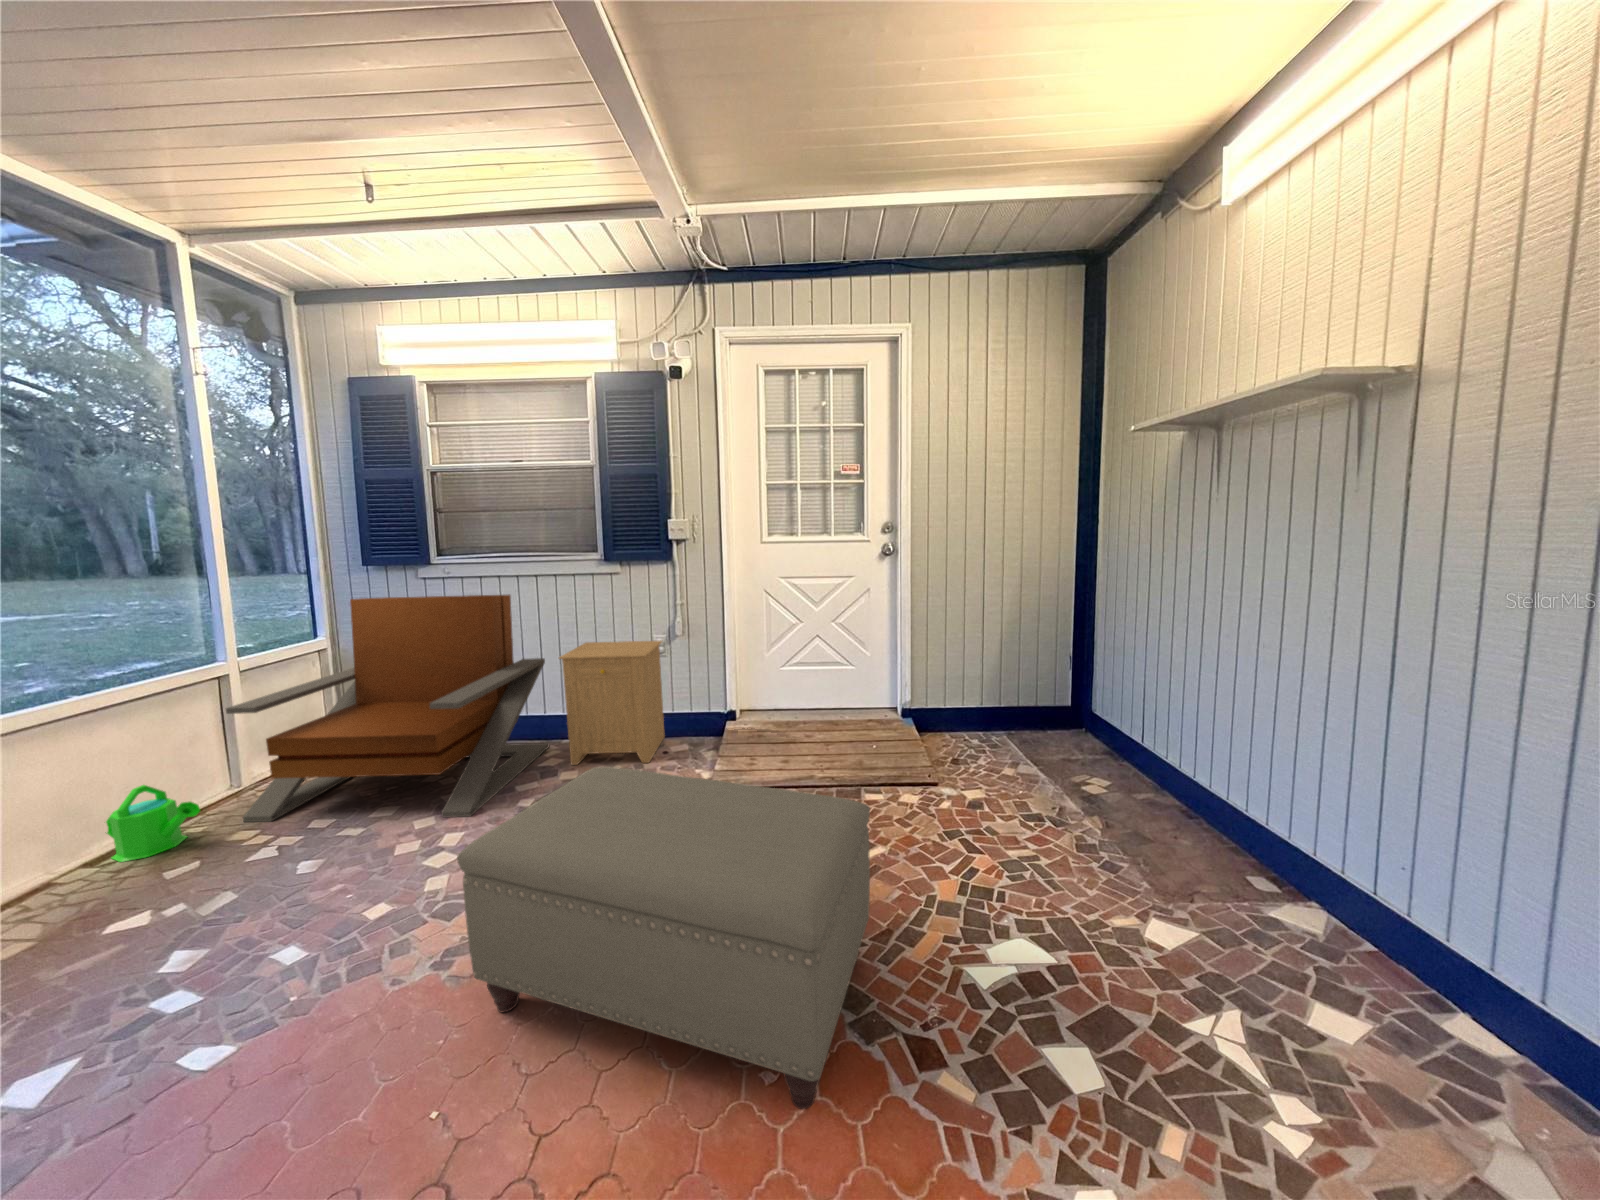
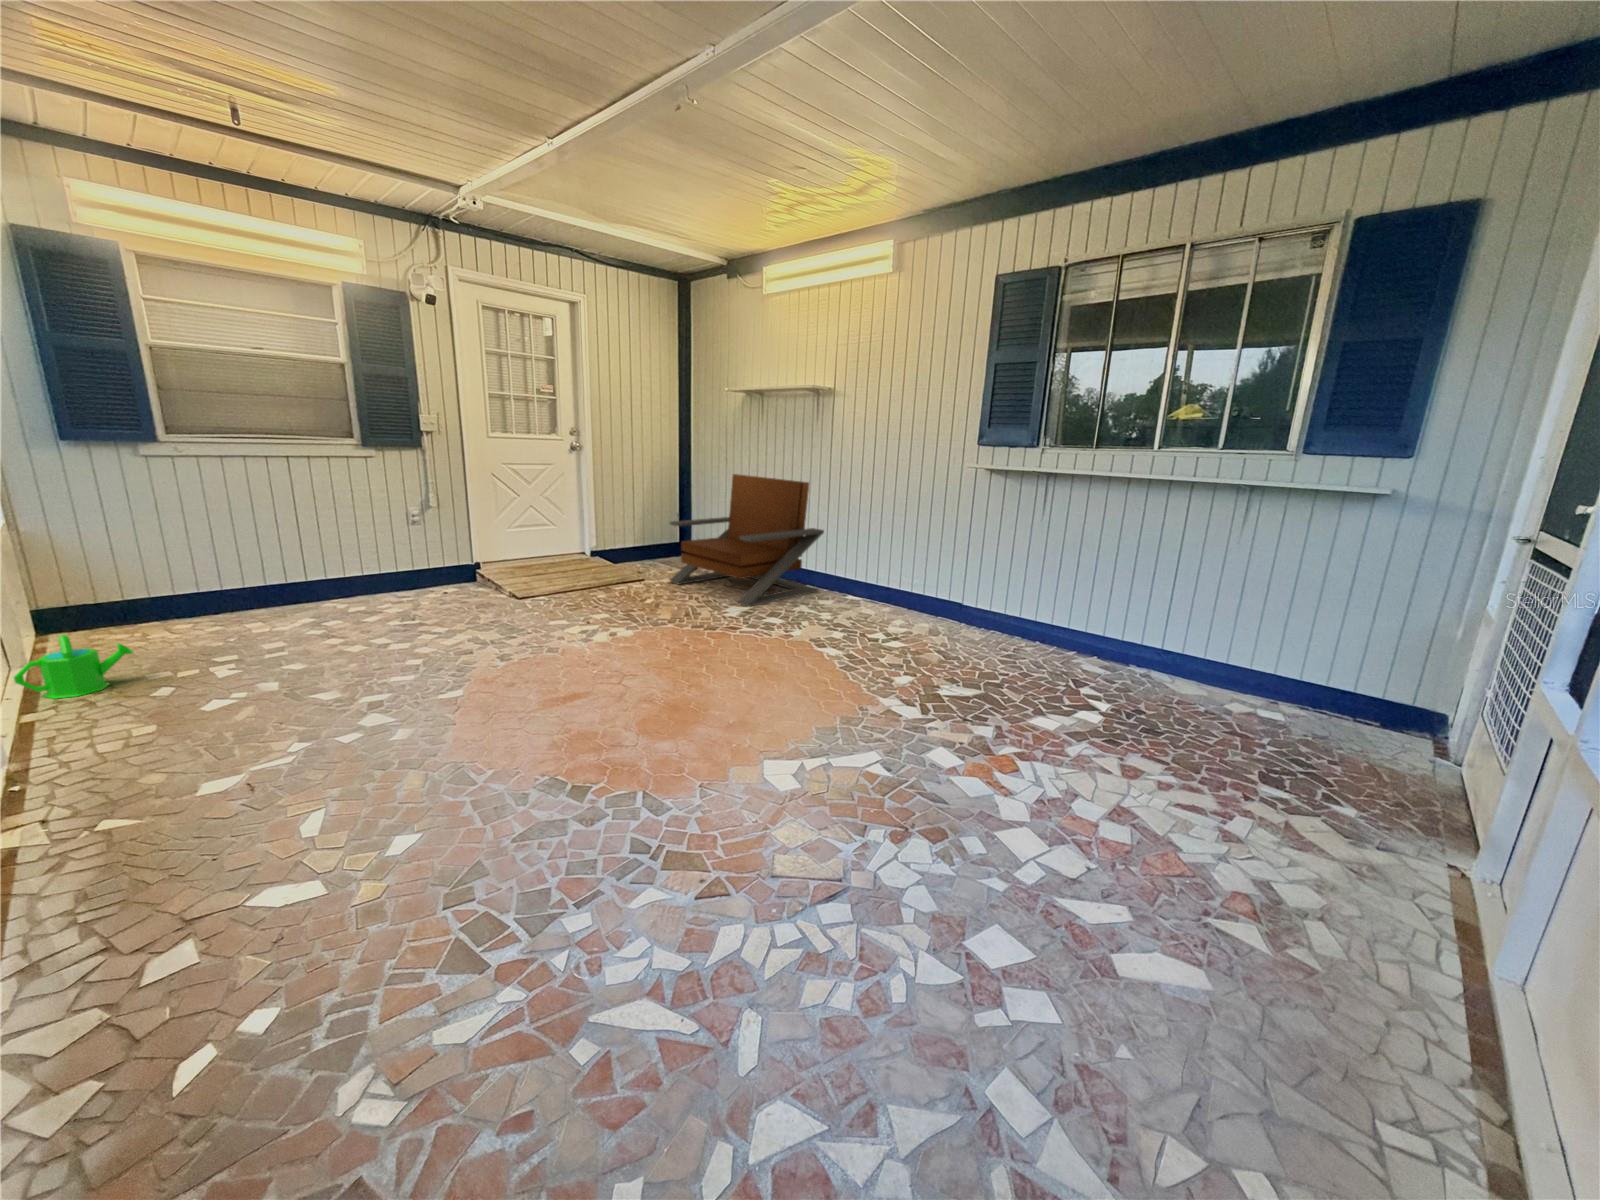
lounge chair: present [226,594,549,822] -> present [670,474,824,607]
side table: present [559,640,665,765] -> none [354,511,449,605]
ottoman: present [457,767,870,1109] -> none [531,547,699,646]

